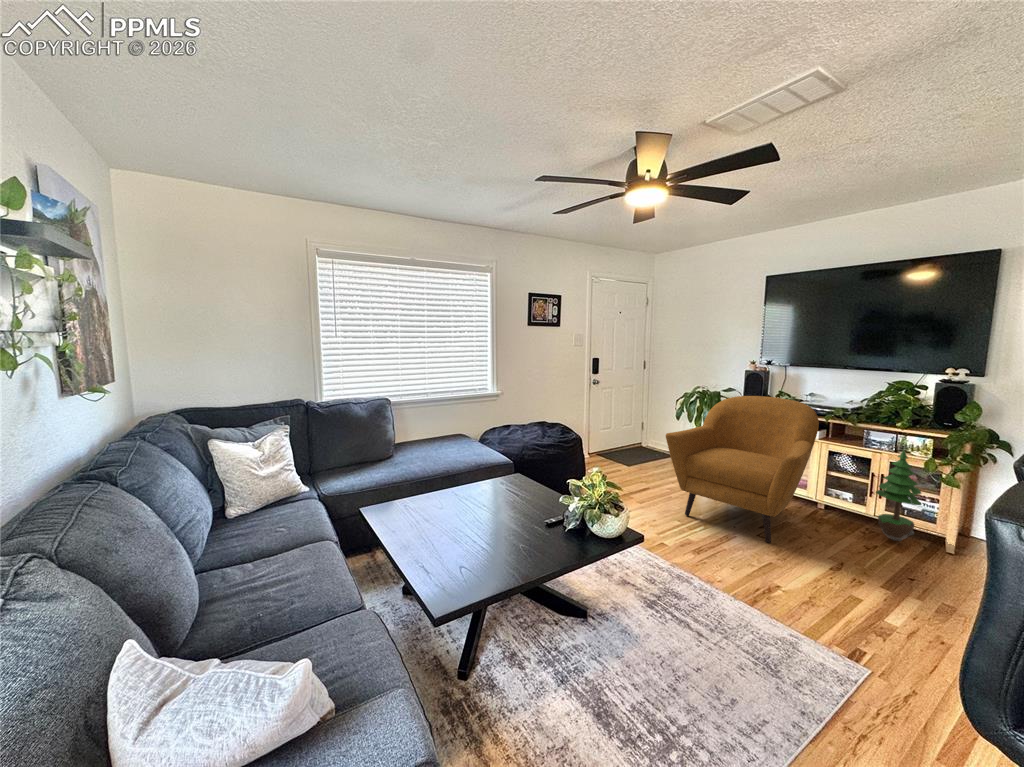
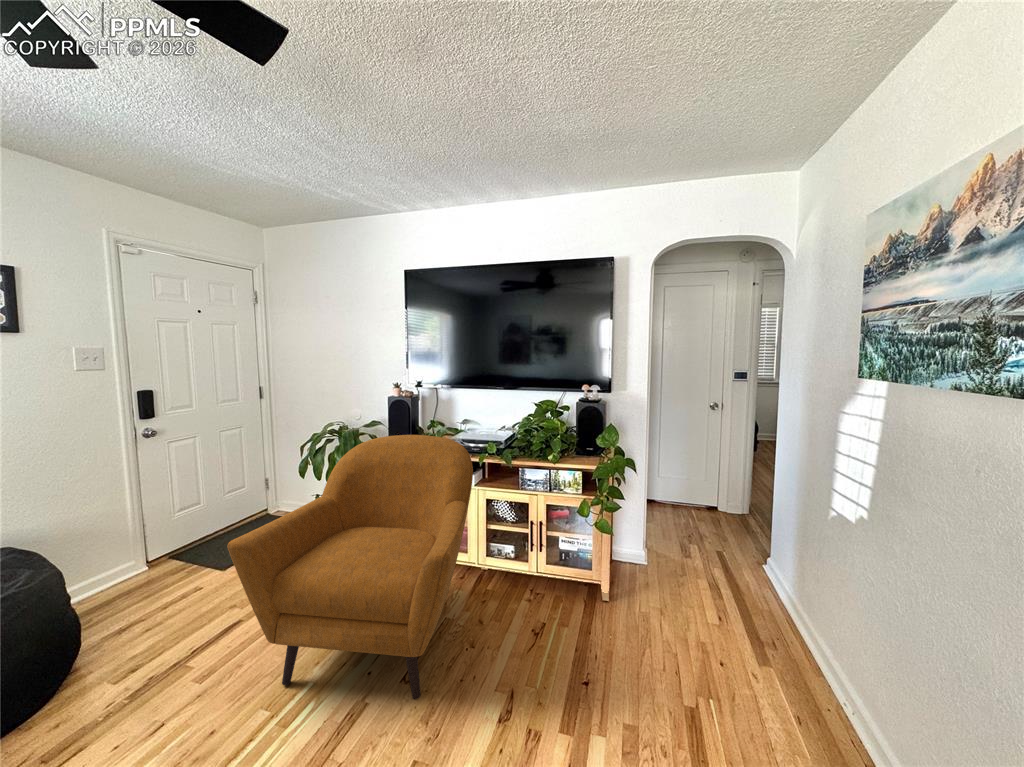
potted tree: present [876,450,921,541] -> none [536,491,580,606]

